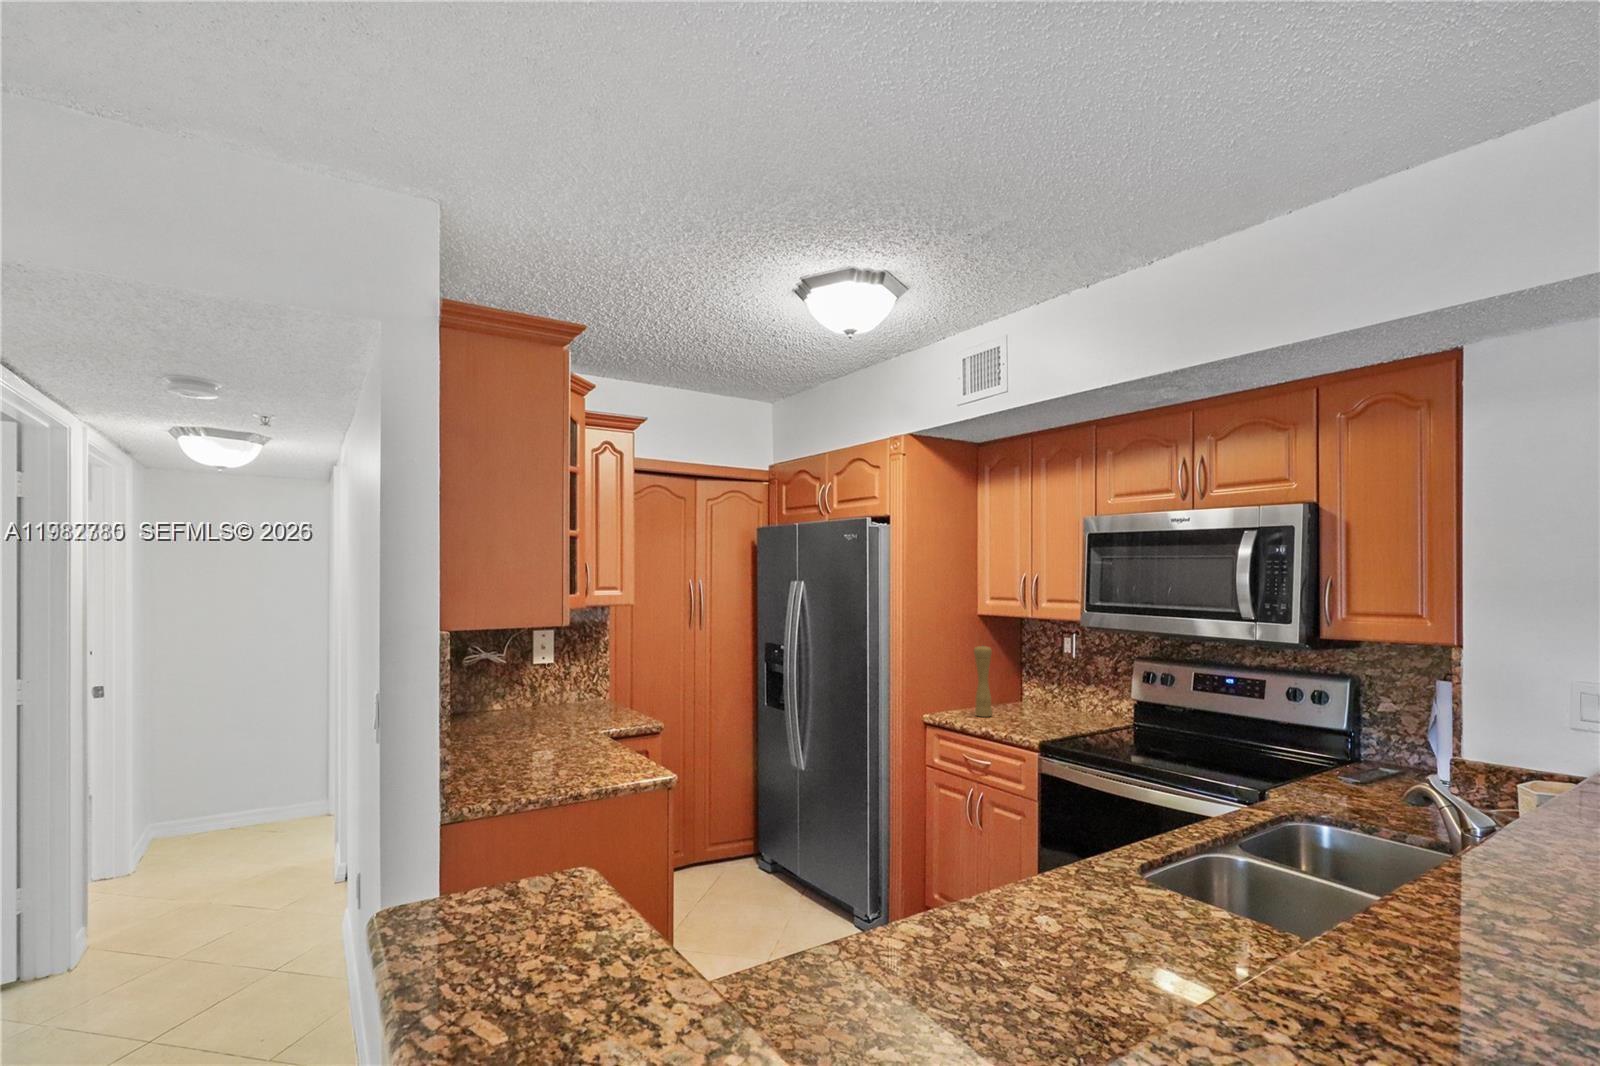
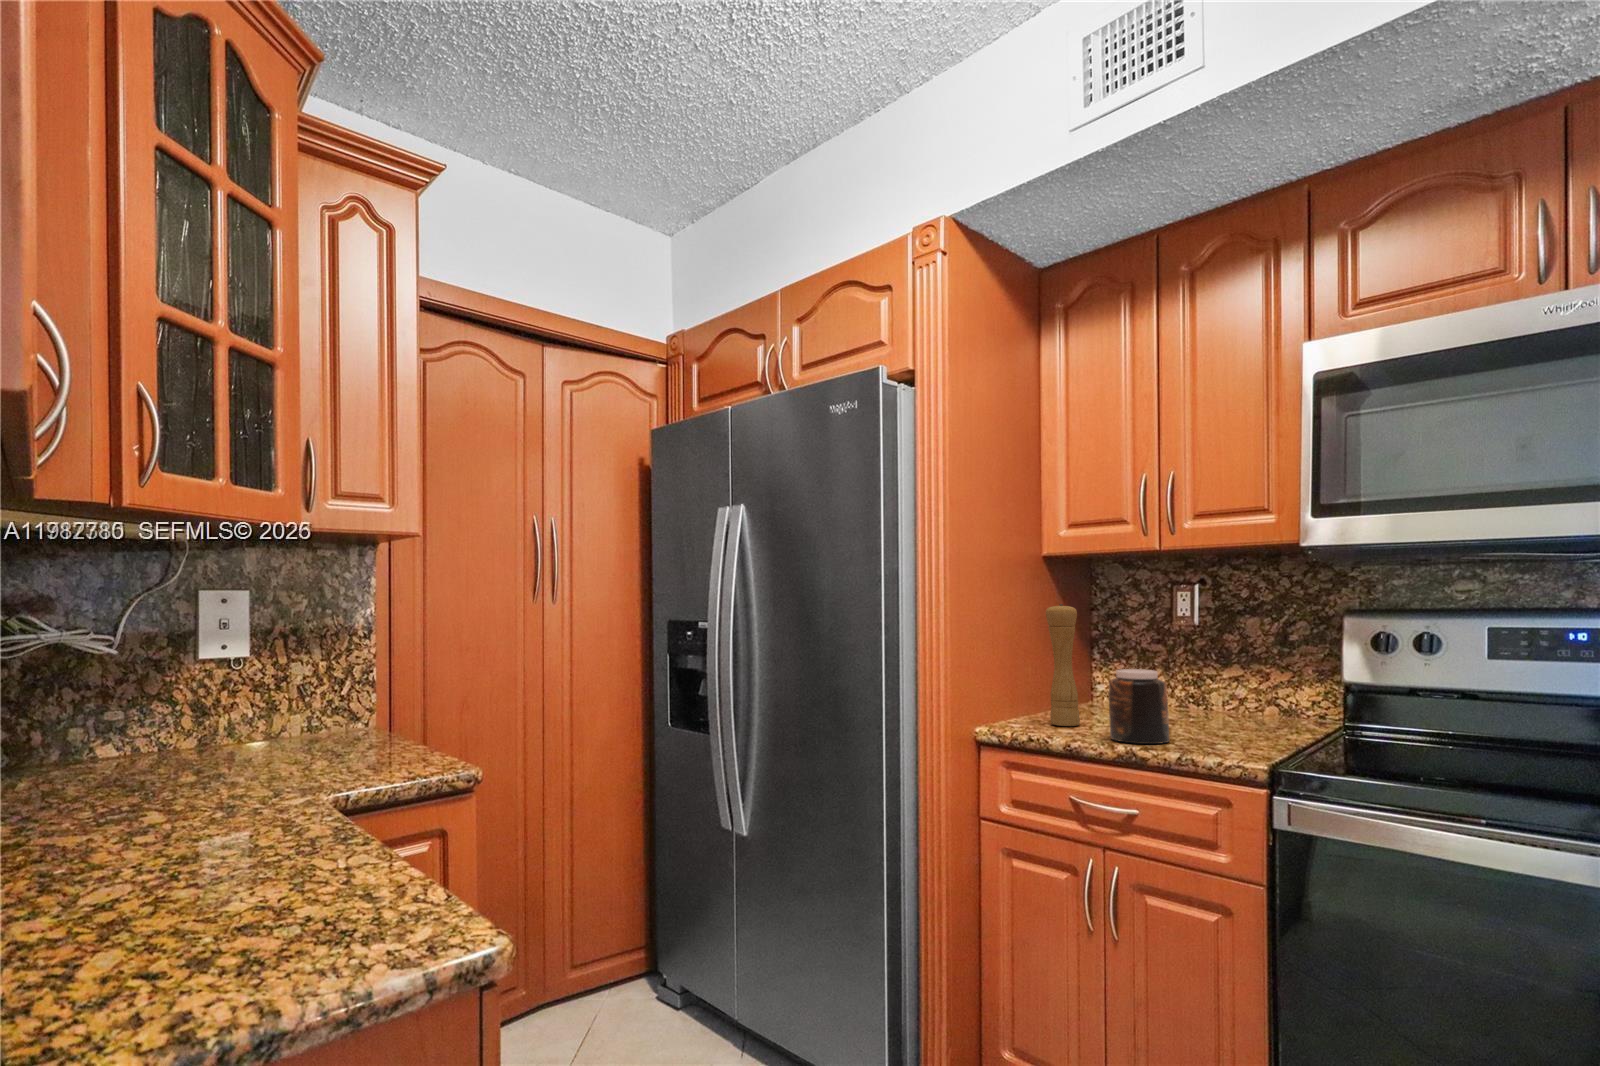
jar: none [991,686,1023,728] -> present [1109,669,1169,744]

